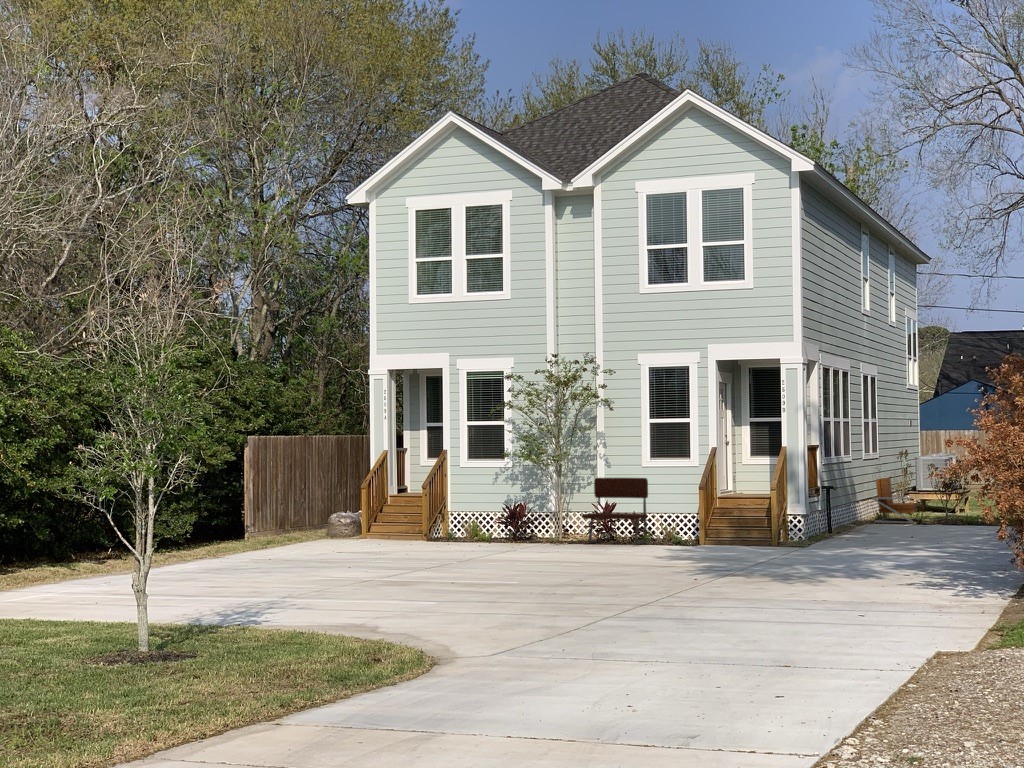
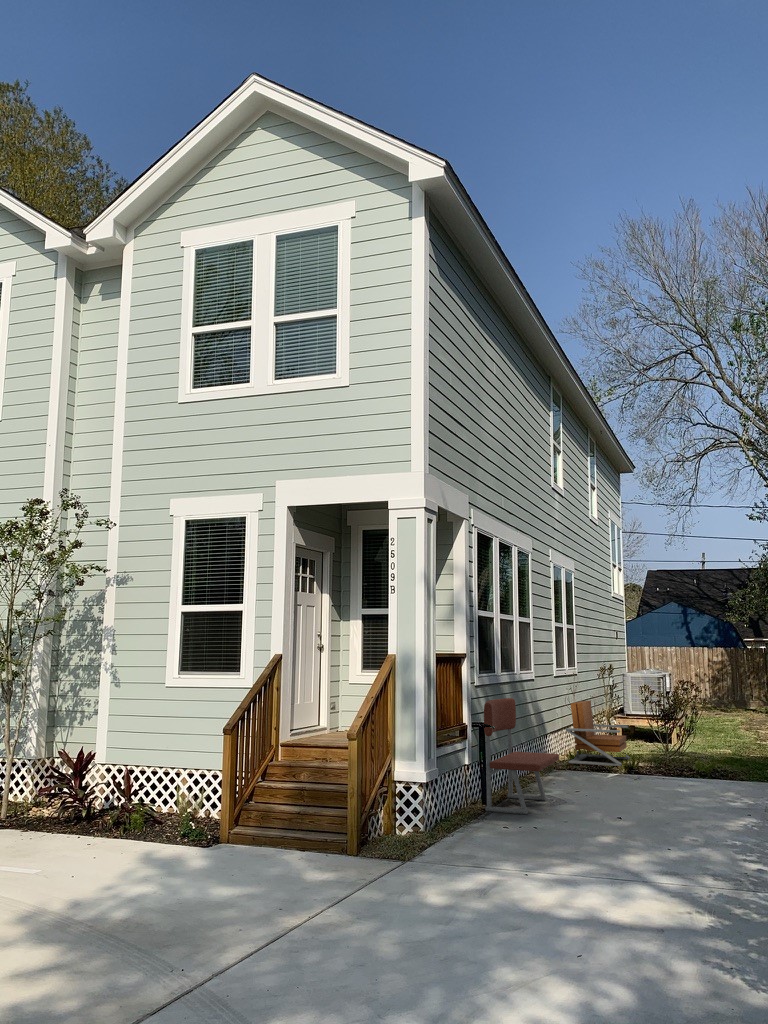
bench: present [582,478,648,545] -> present [484,698,559,814]

